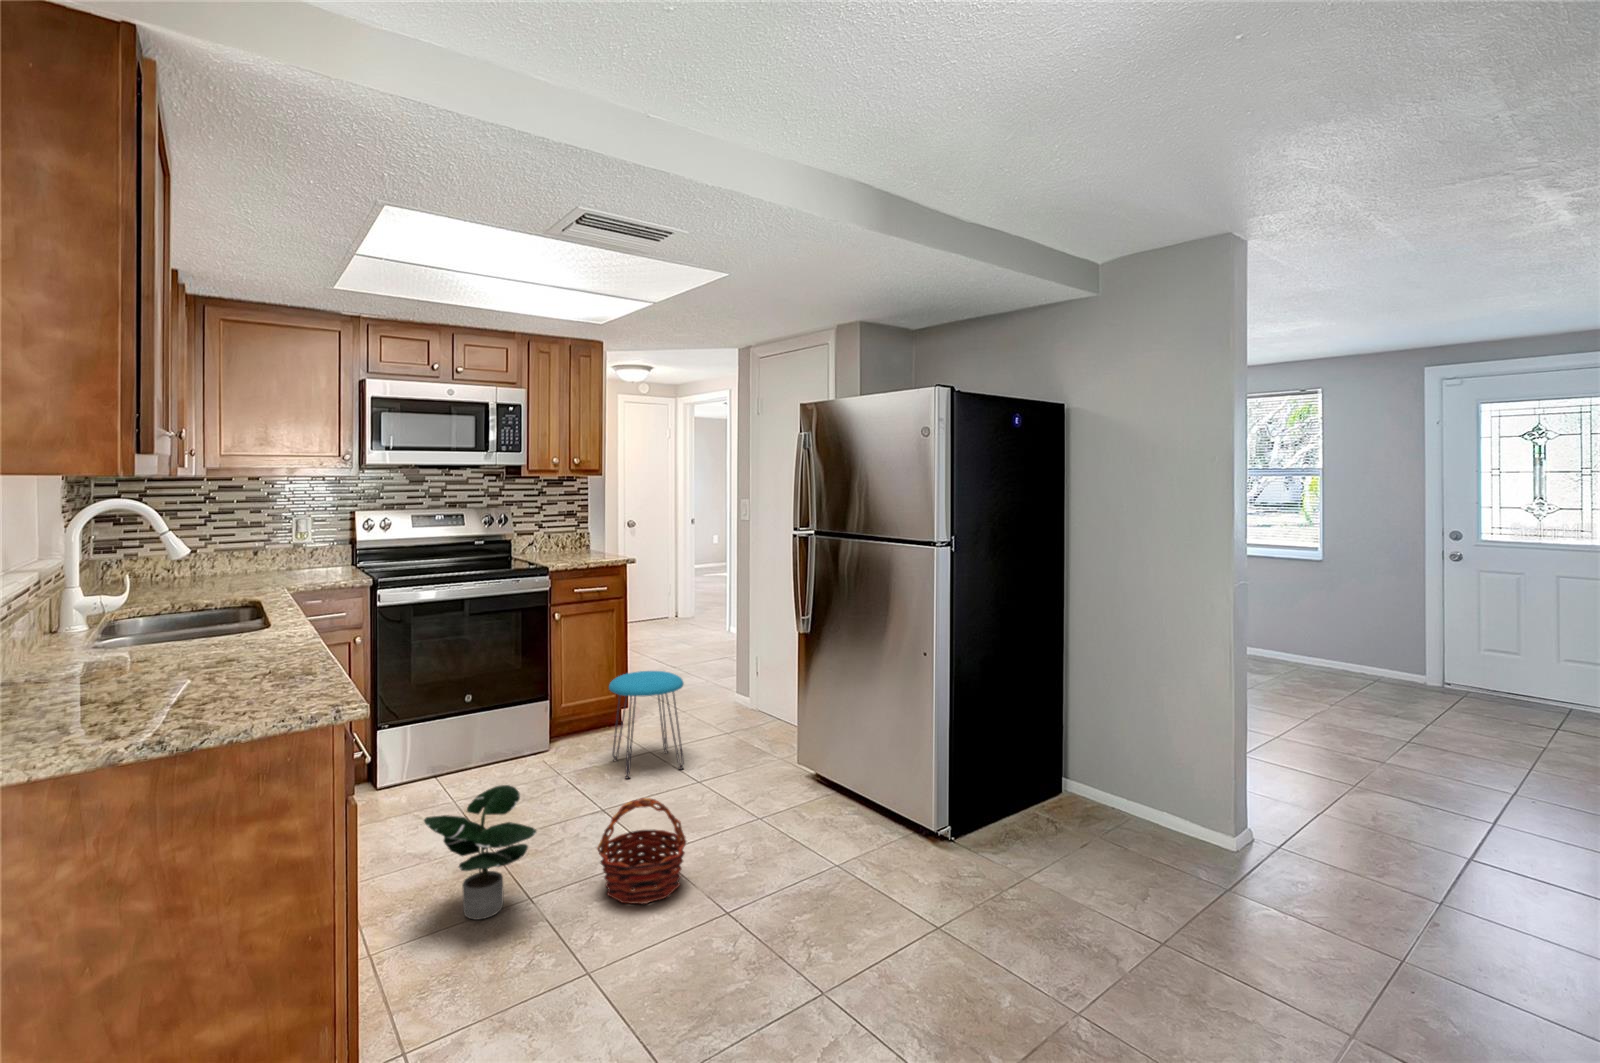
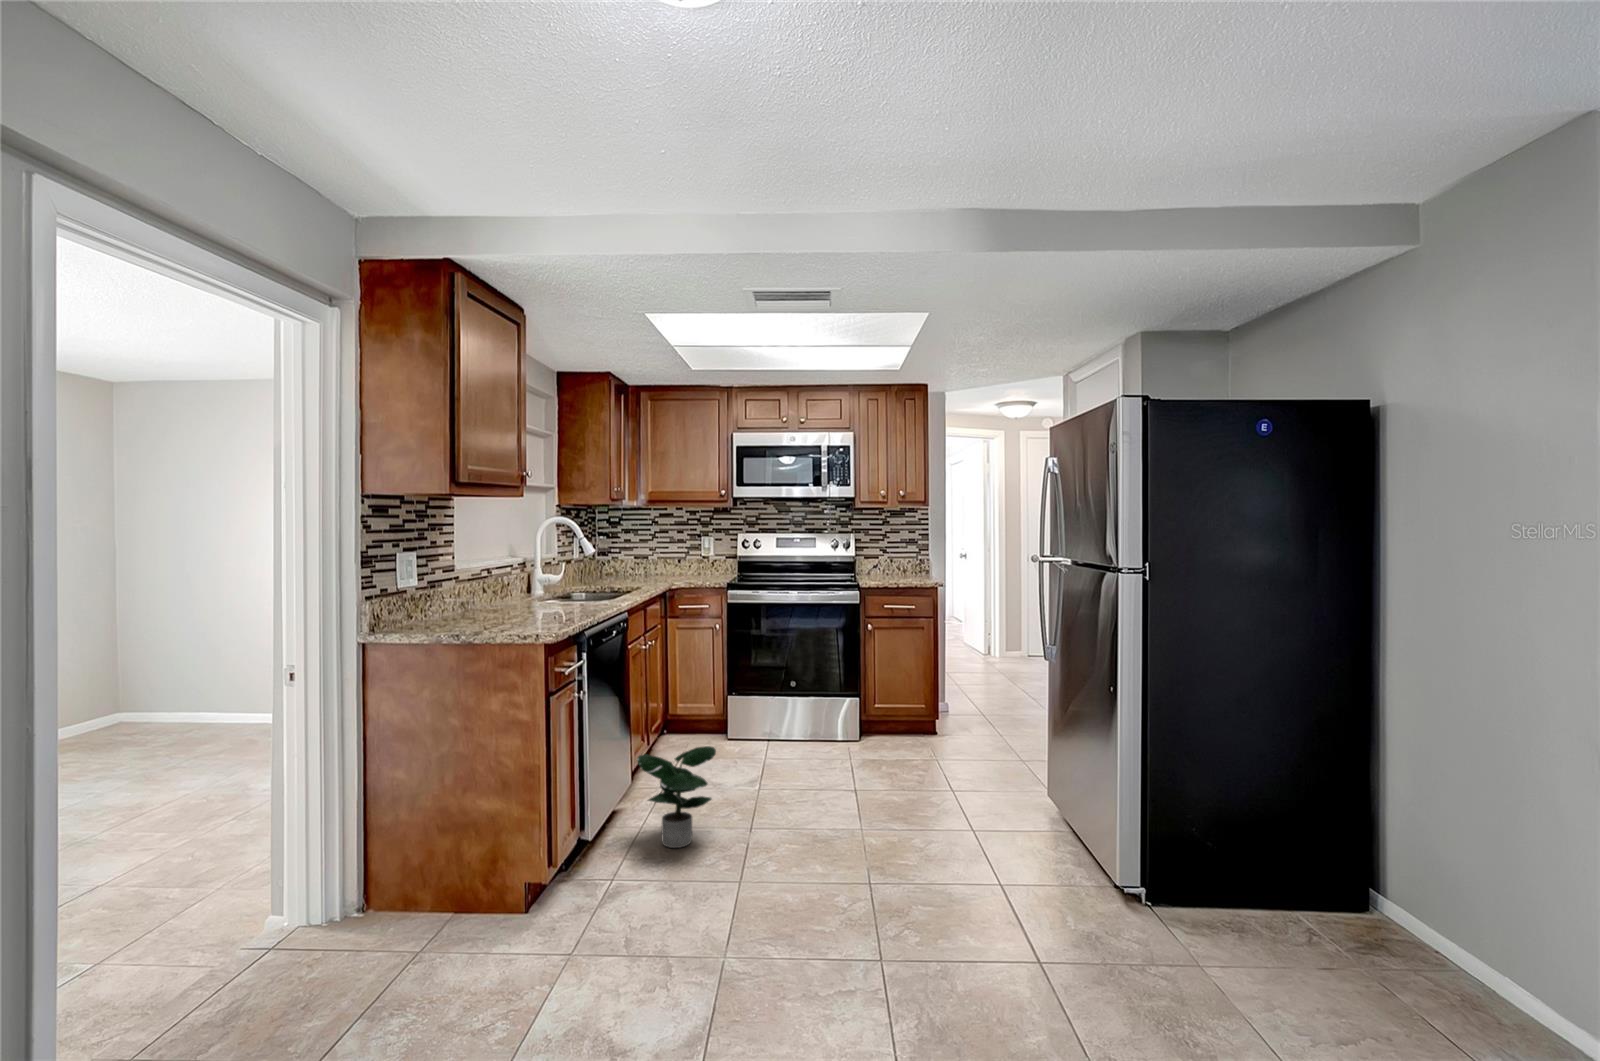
stool: present [609,671,684,778] -> none [879,686,950,789]
basket: present [597,798,686,904] -> none [753,784,832,883]

